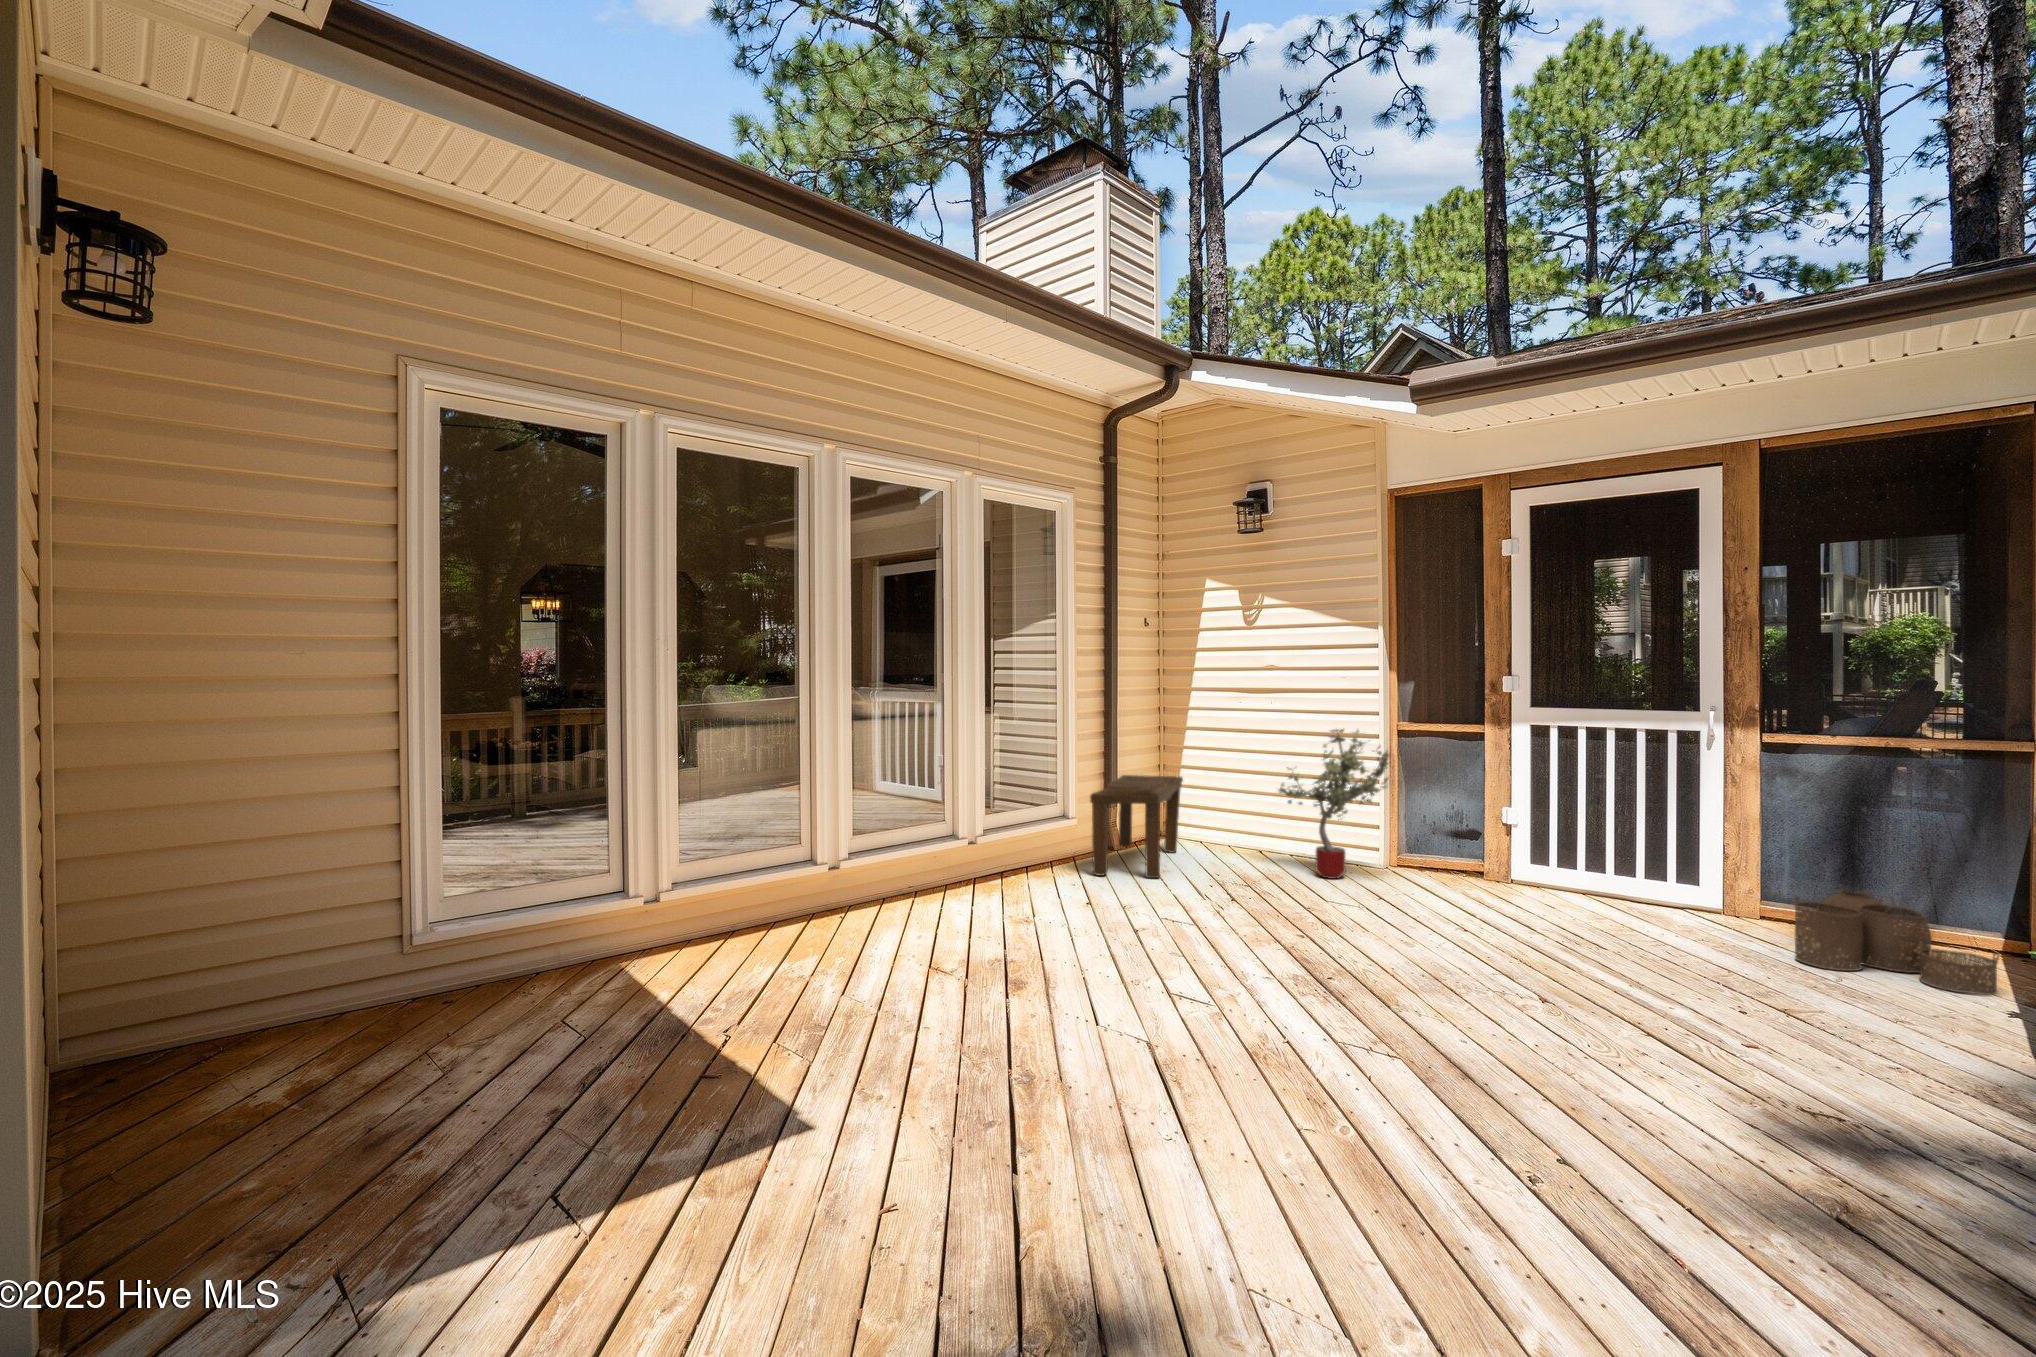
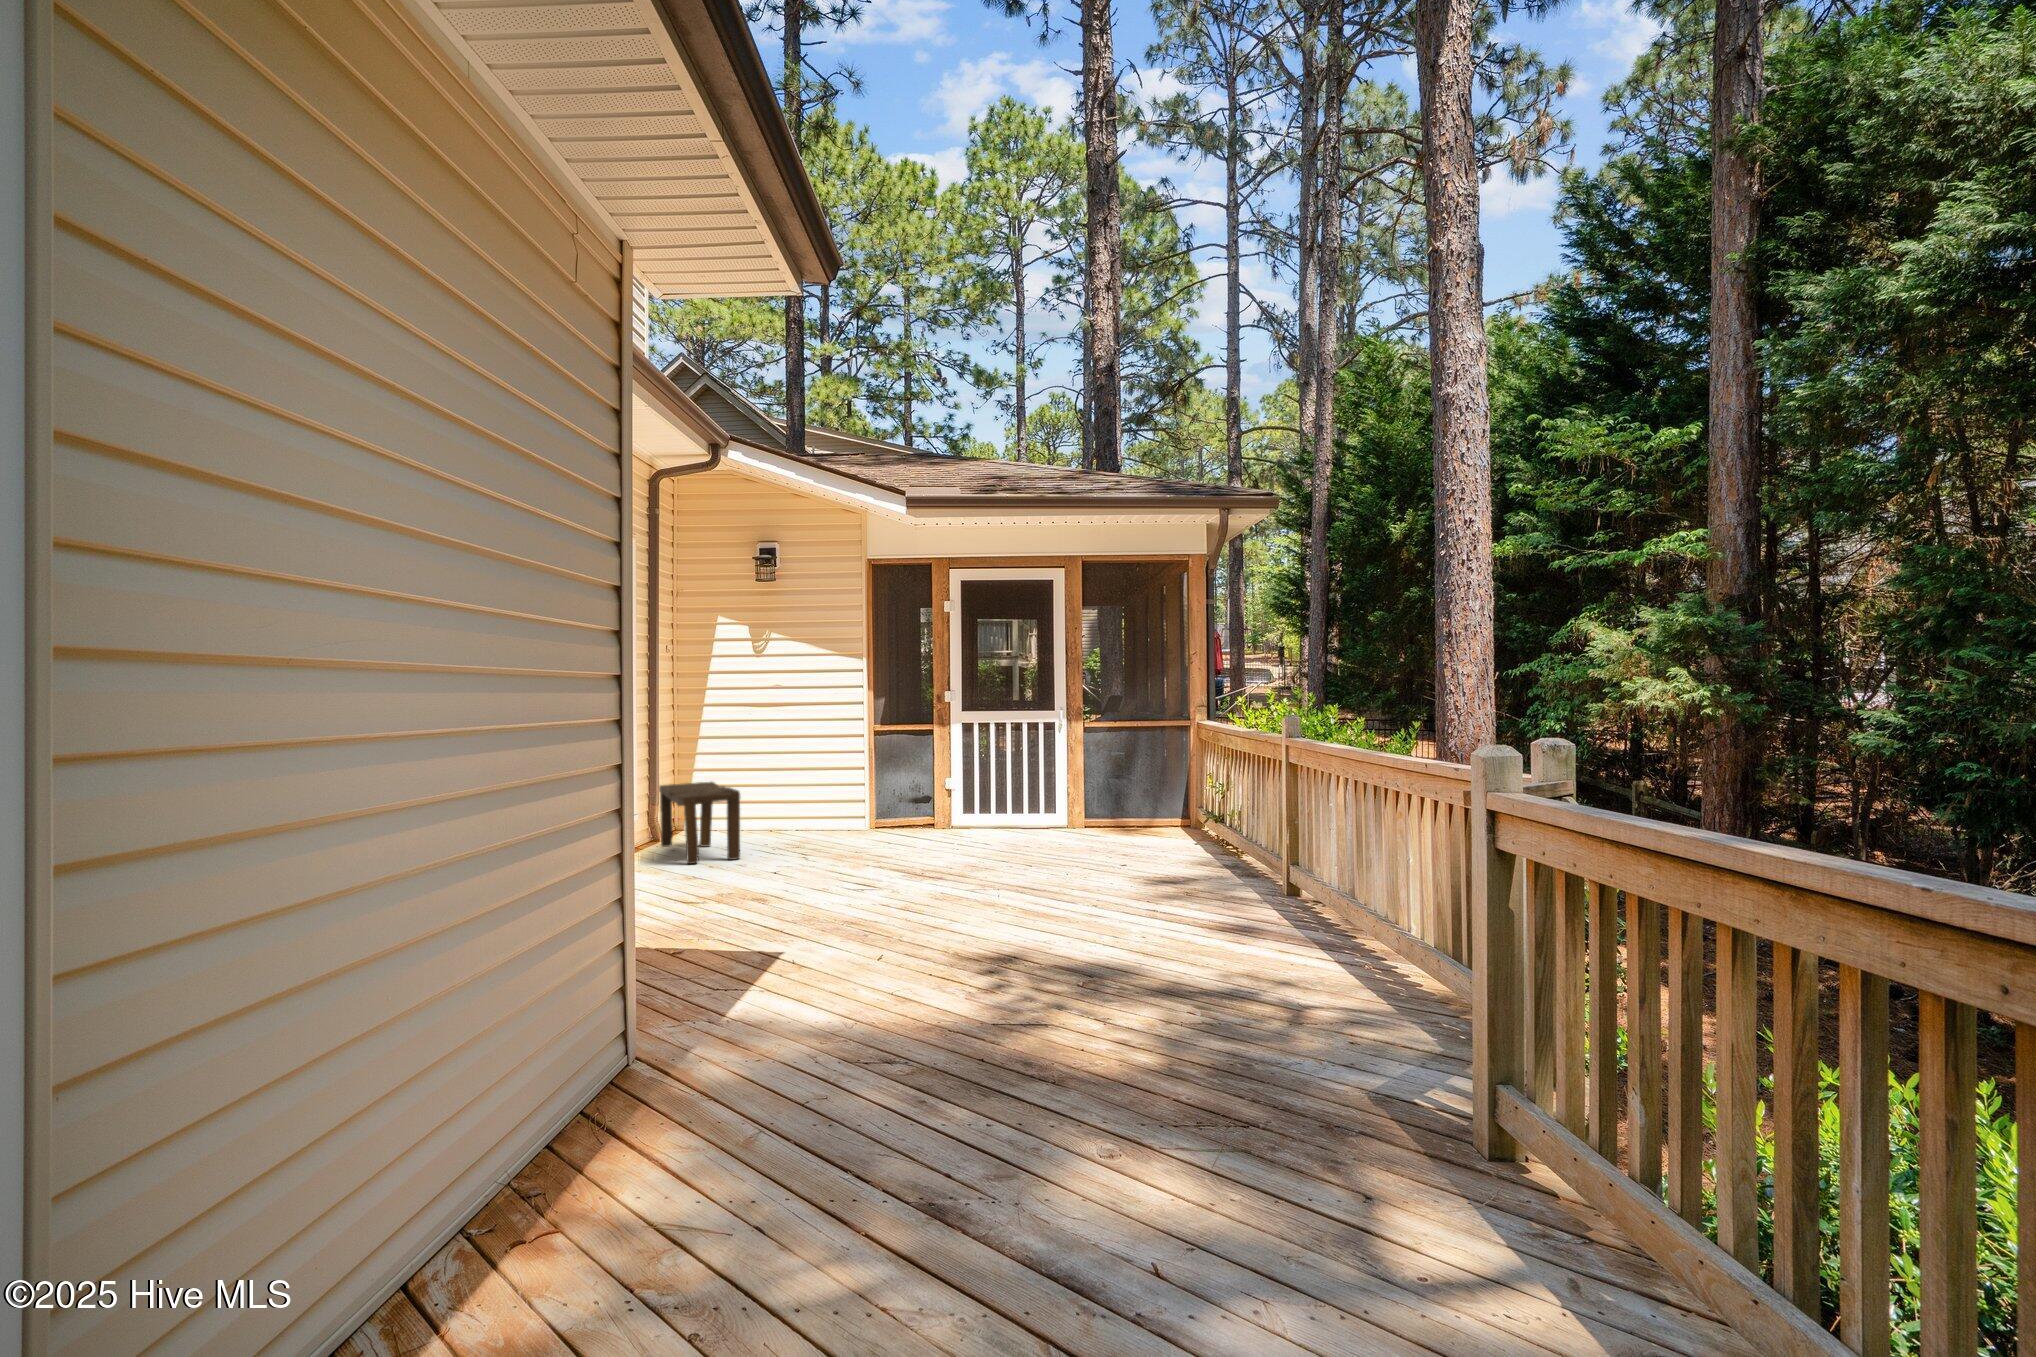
potted tree: present [1279,729,1390,879] -> none [799,732,891,844]
woven basket: present [1793,886,1999,995] -> none [1110,800,1187,840]

